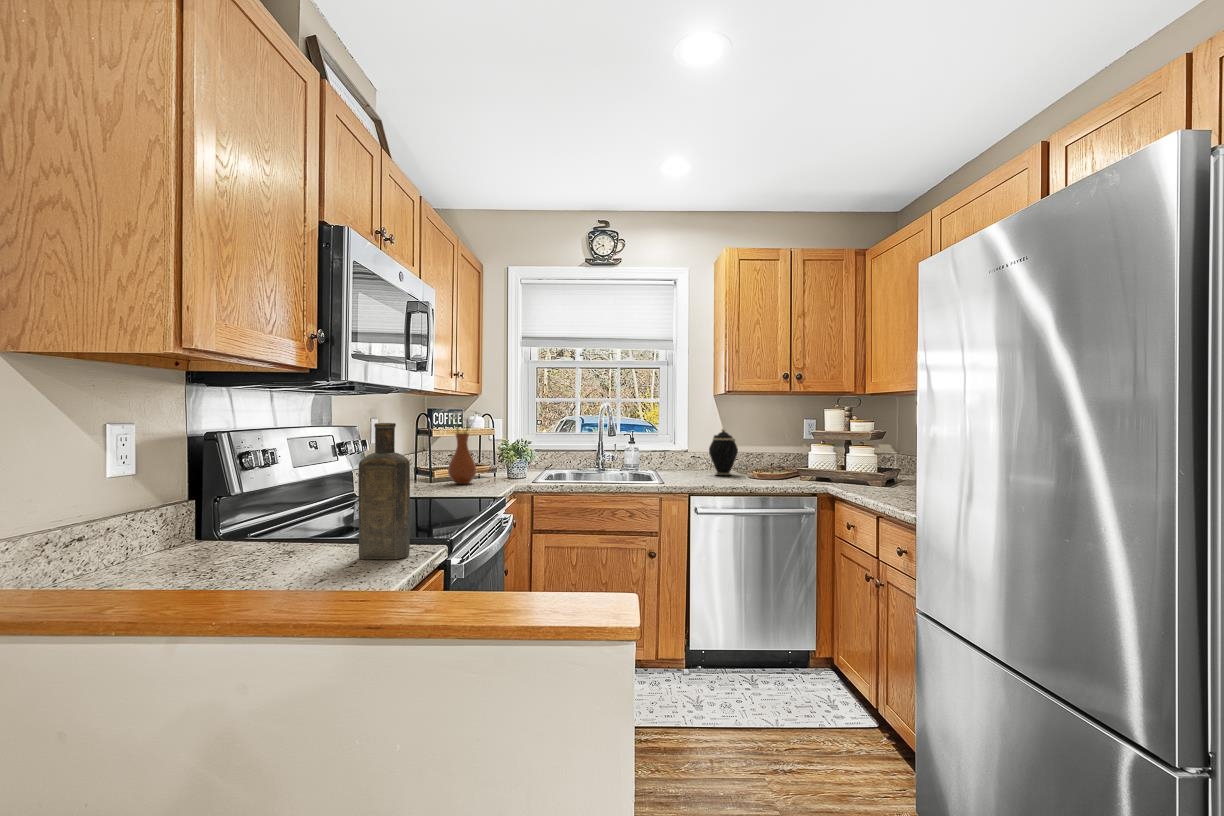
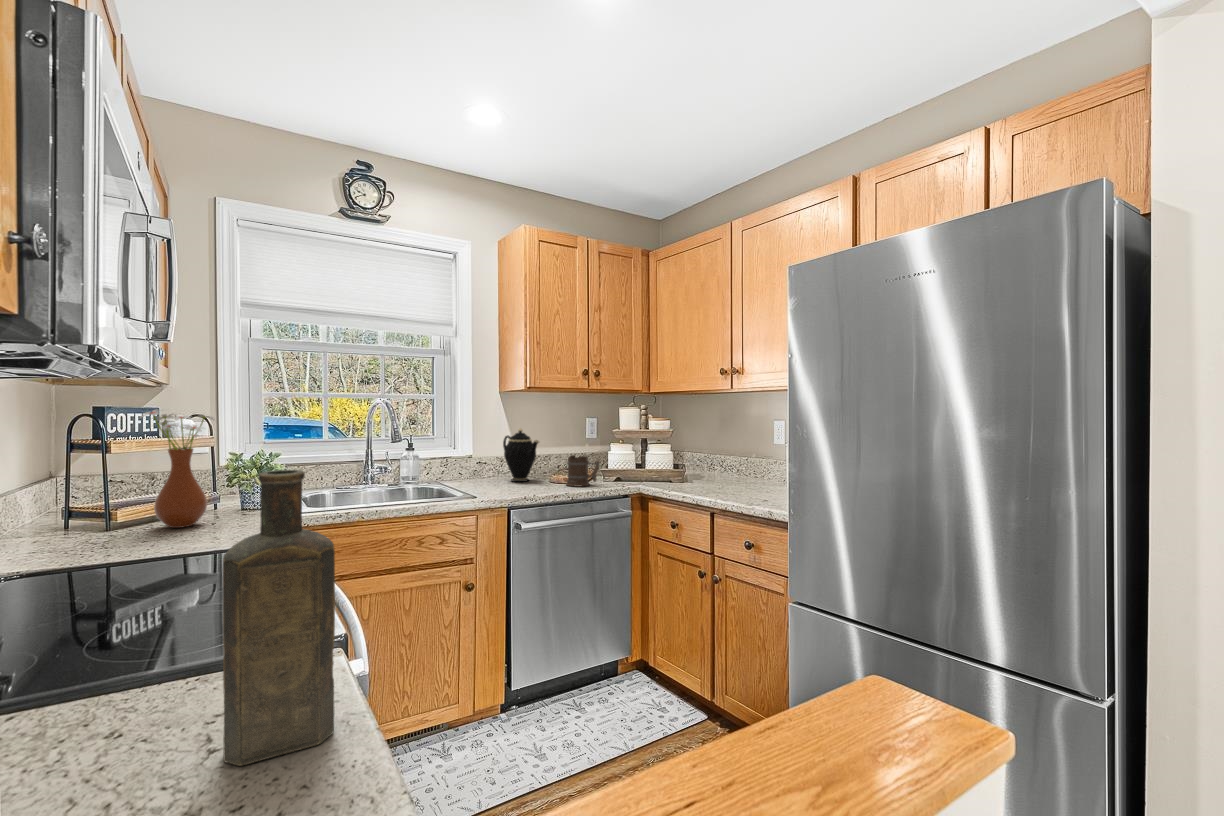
mug: none [757,453,787,482] -> present [566,455,600,487]

